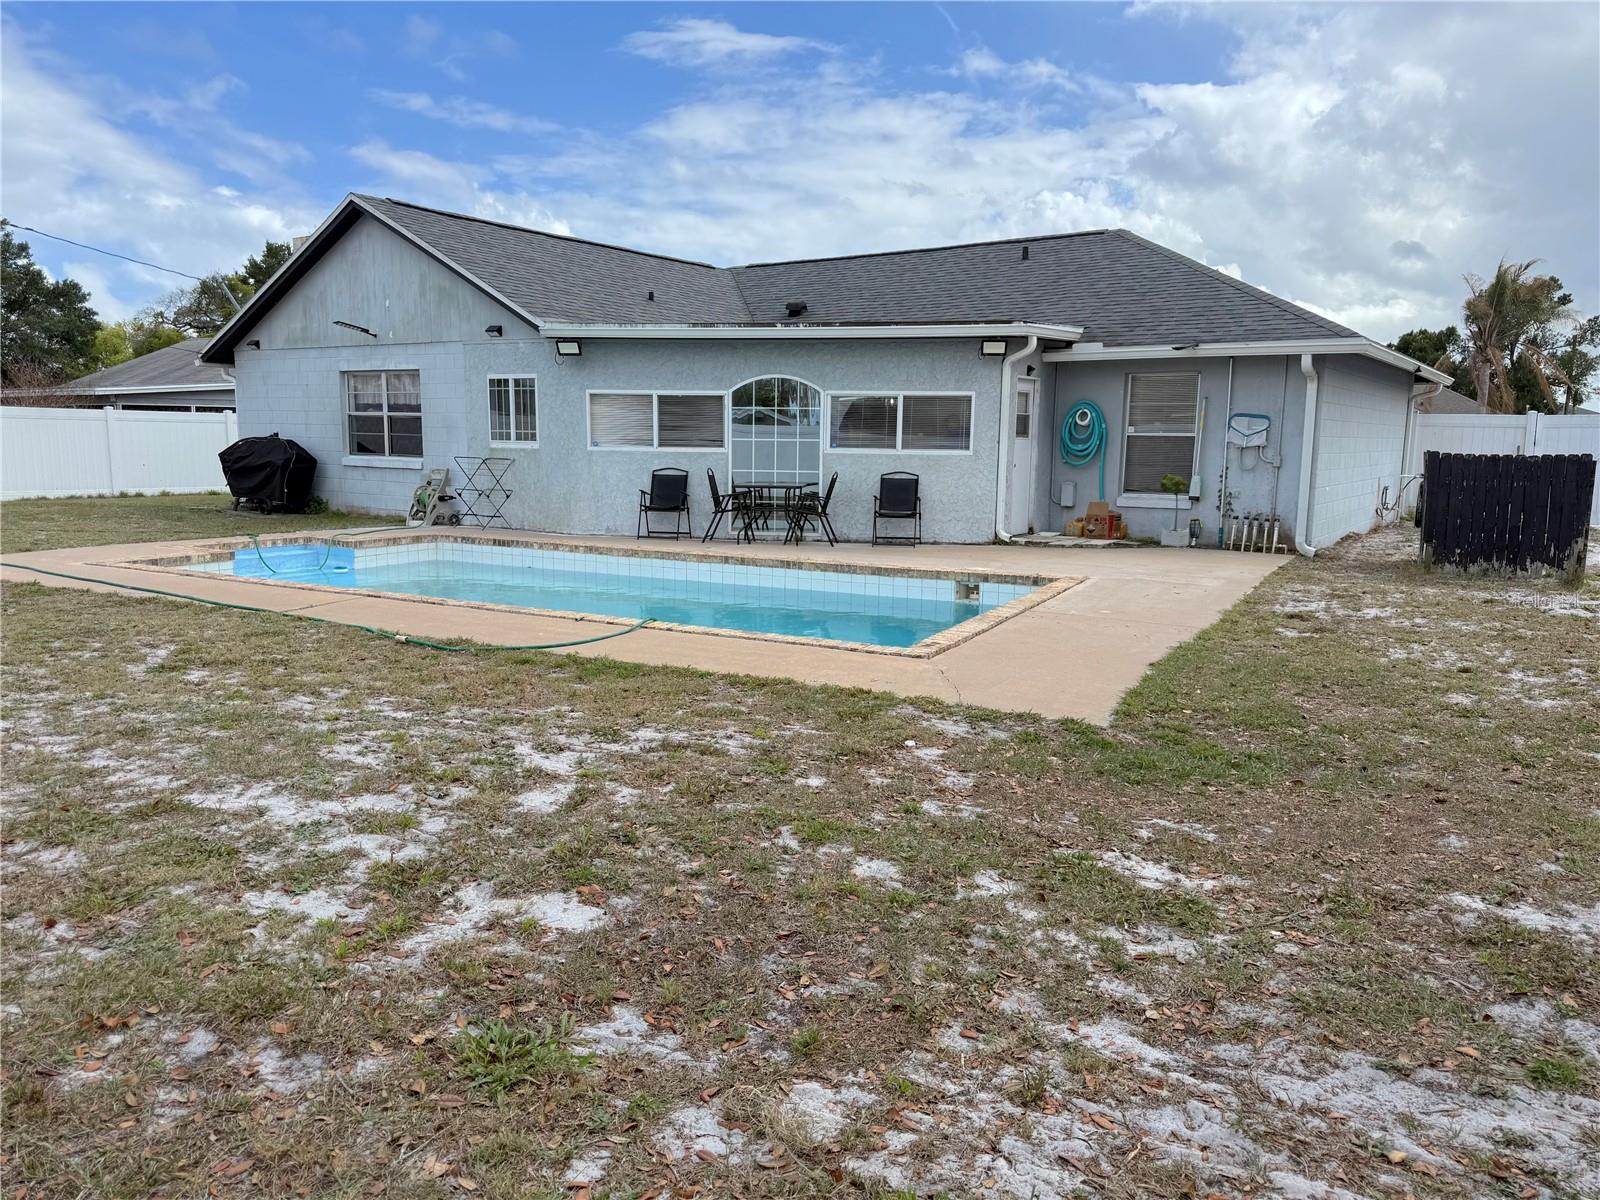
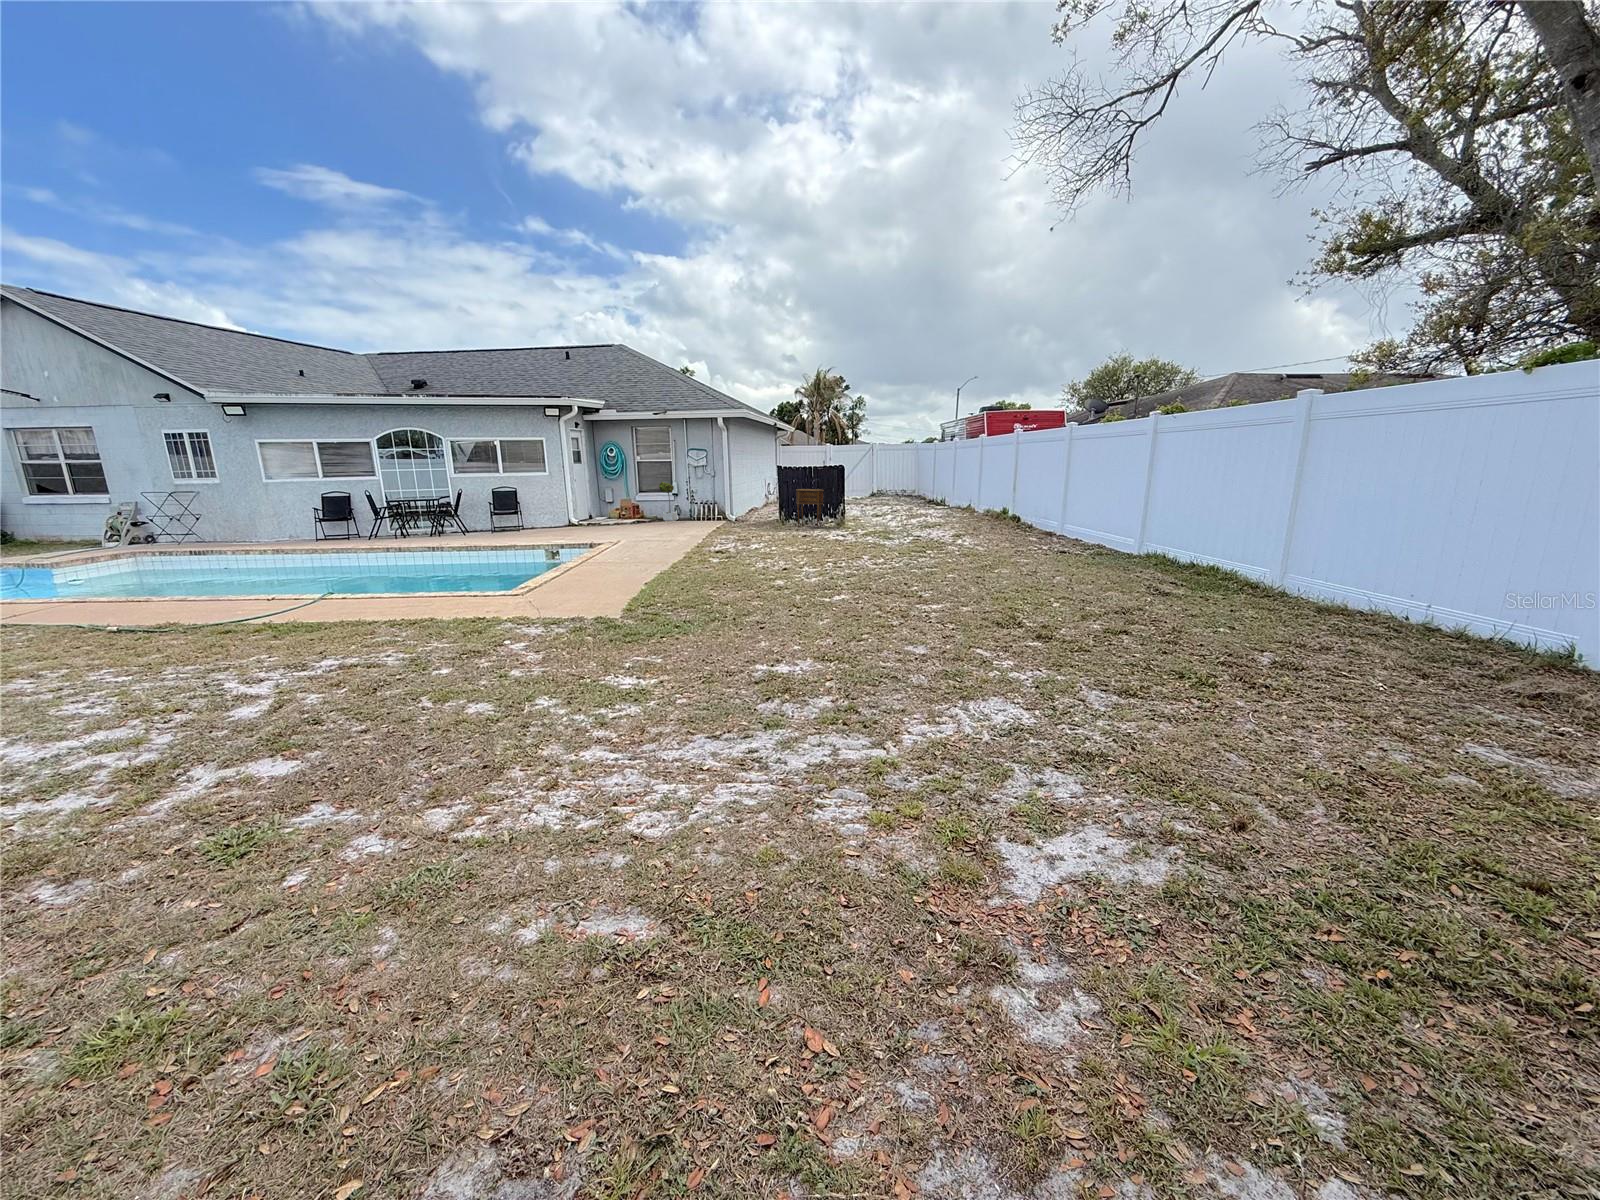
side table: none [1456,500,1531,585] -> present [796,489,824,528]

